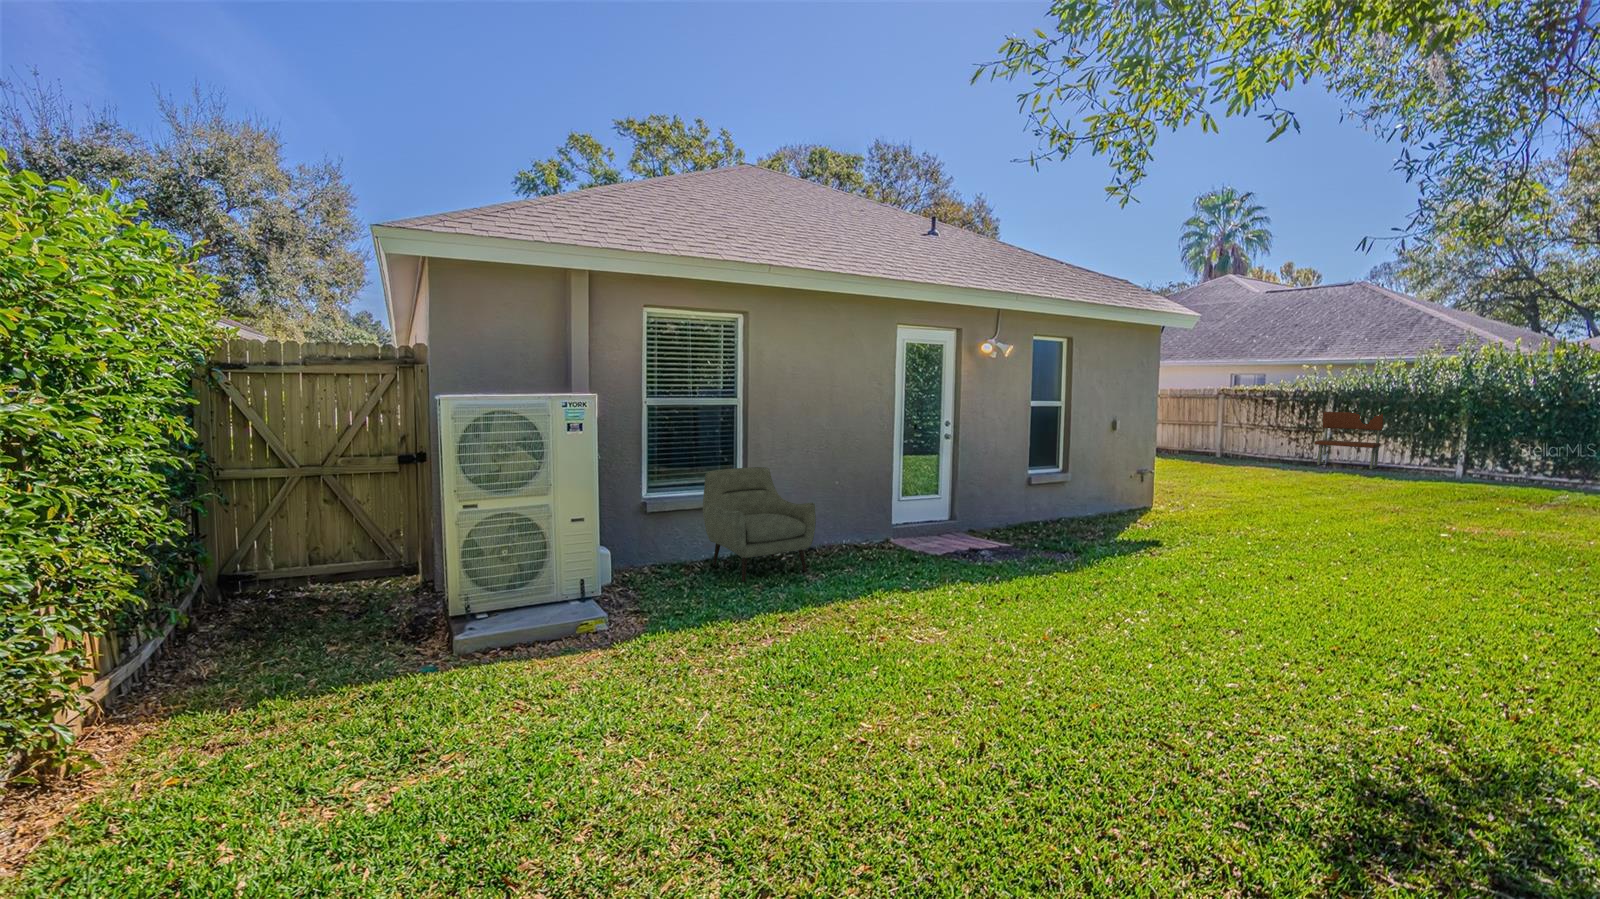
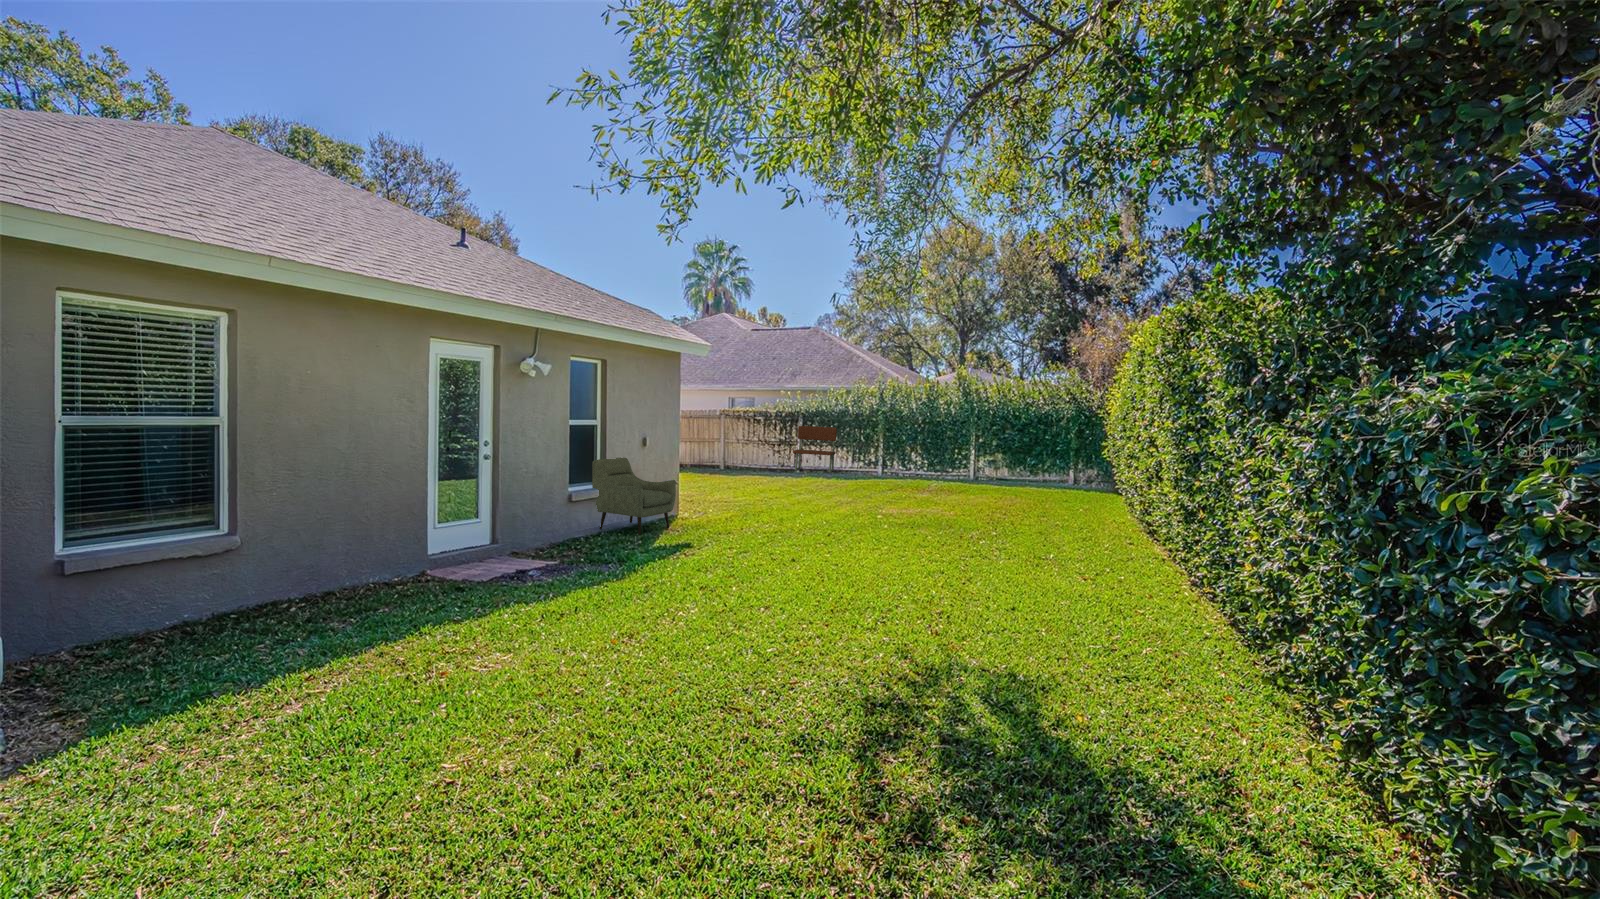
chair: present [703,467,816,582] -> present [592,457,676,535]

